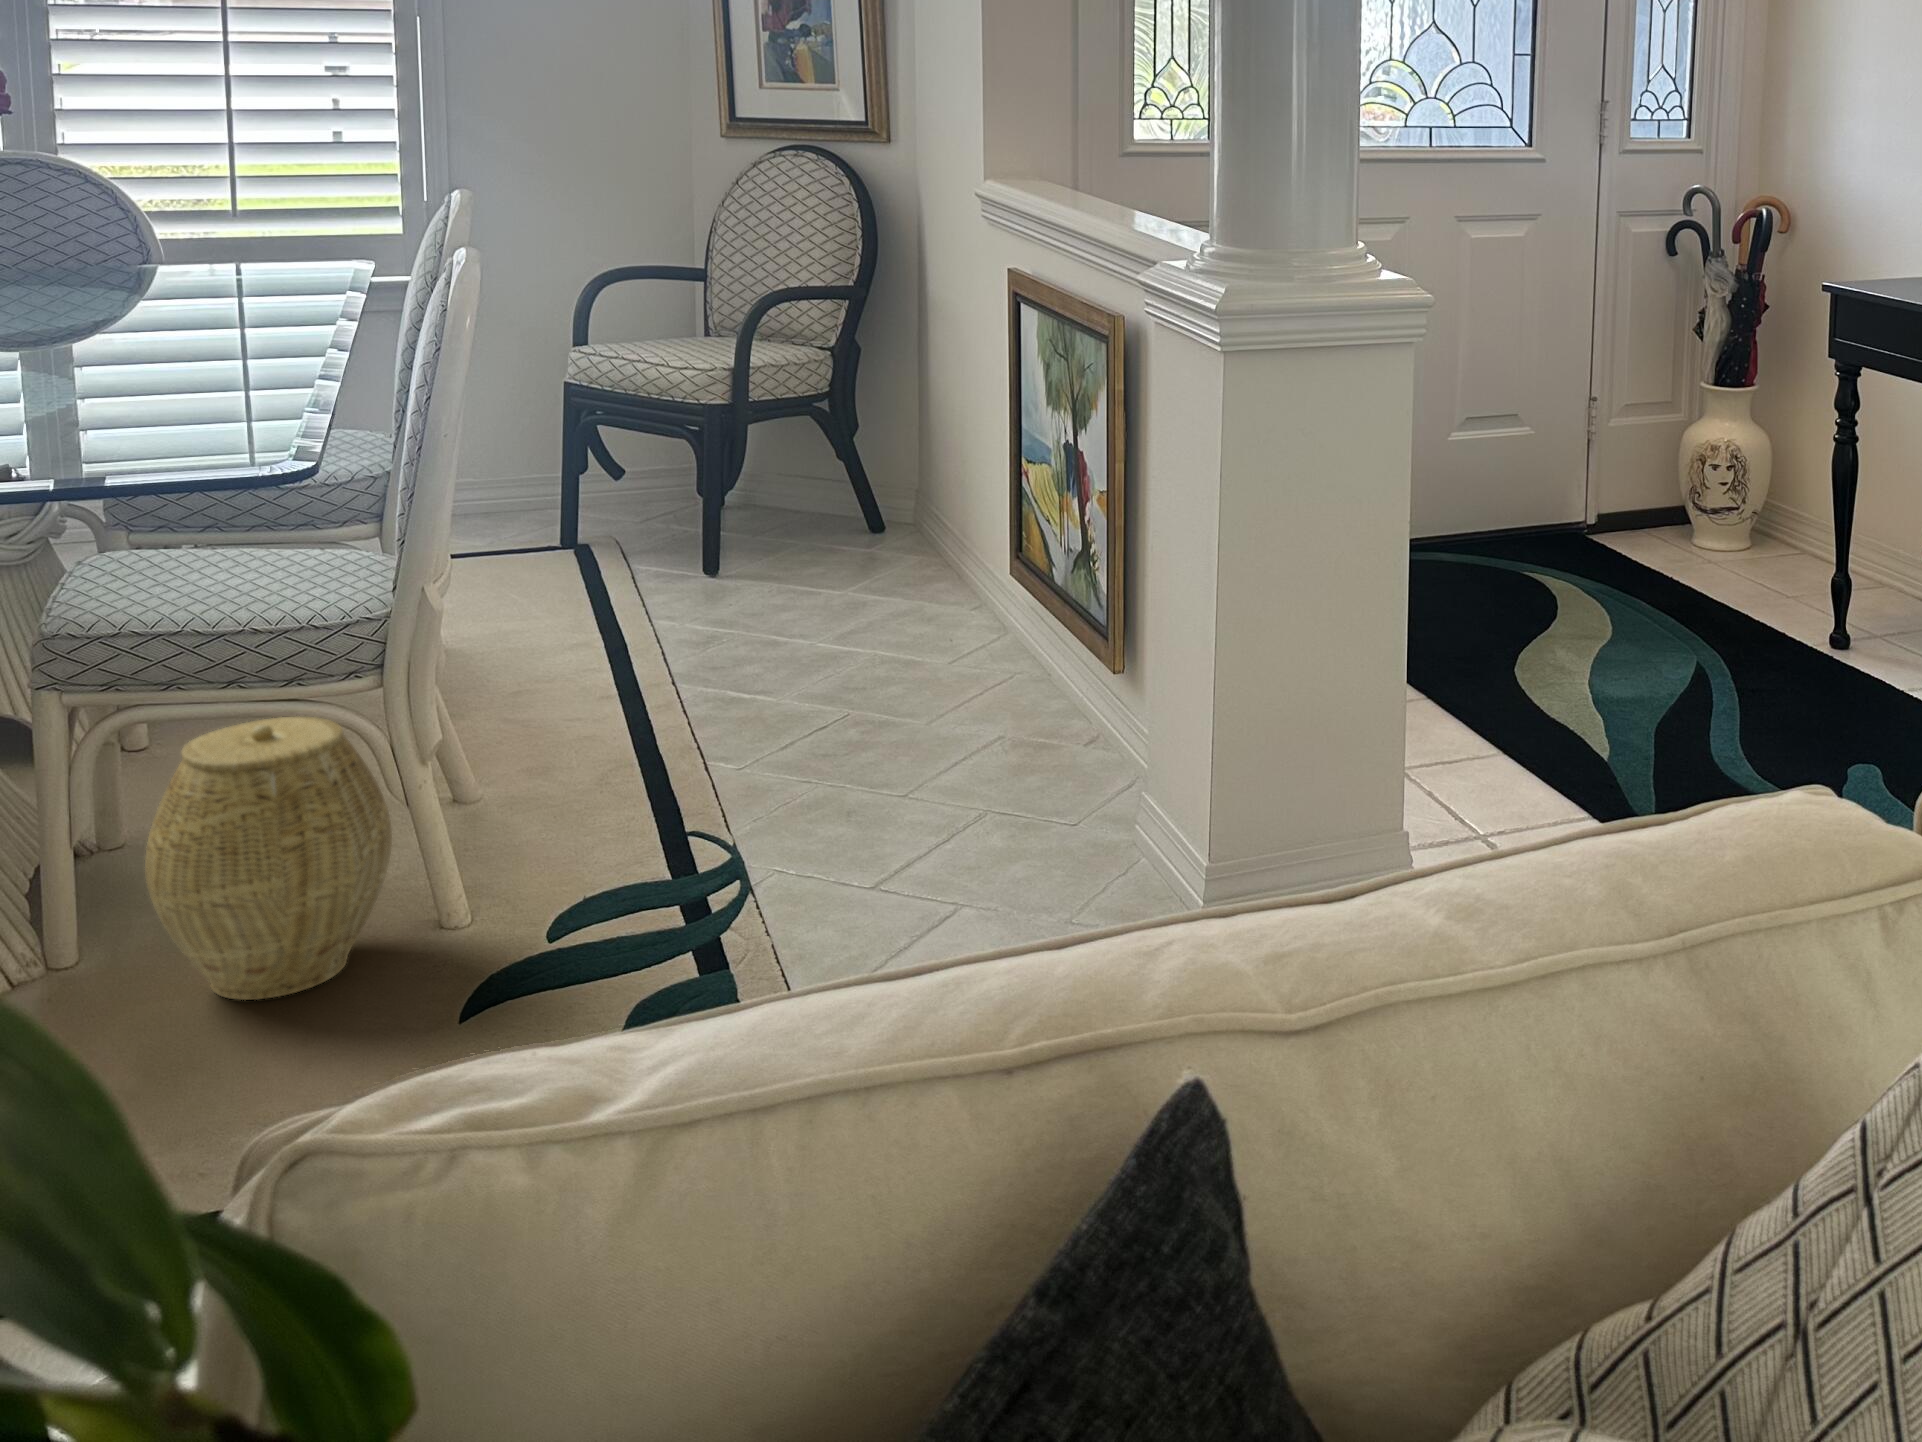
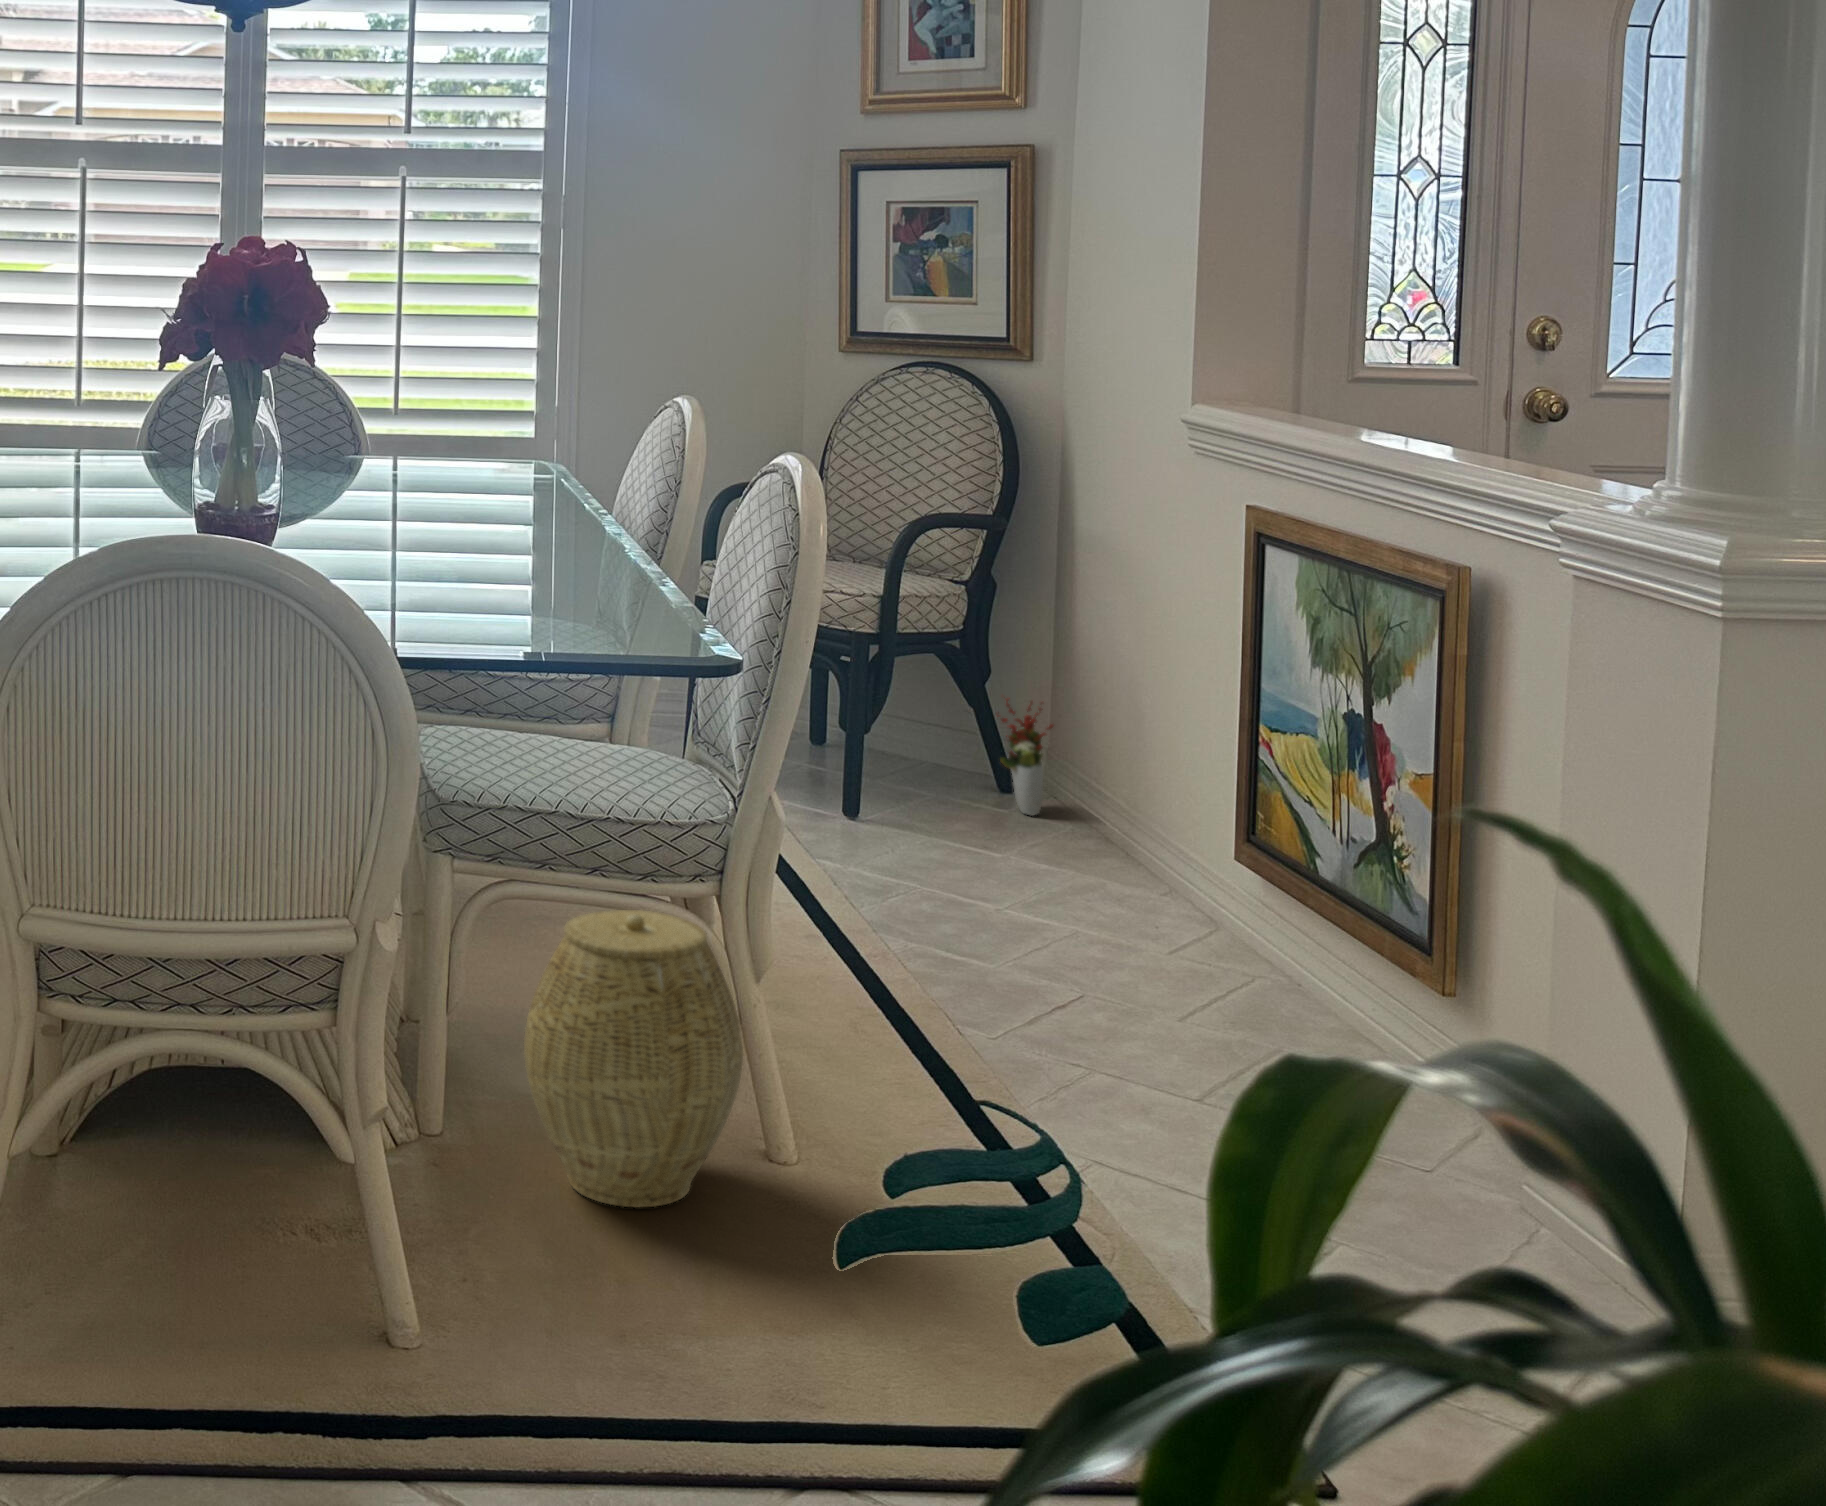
decorative plant: none [860,444,914,548] -> present [1000,698,1053,815]

